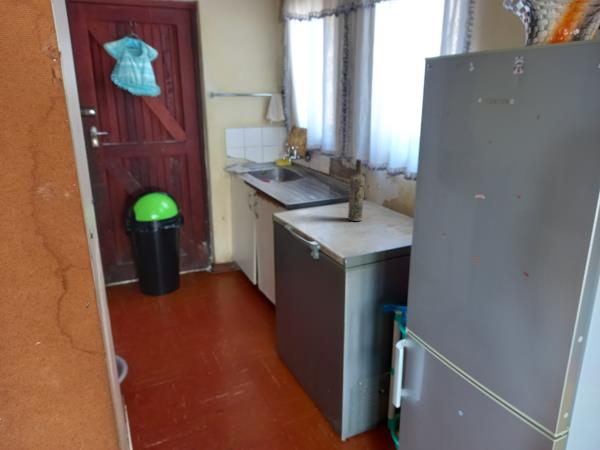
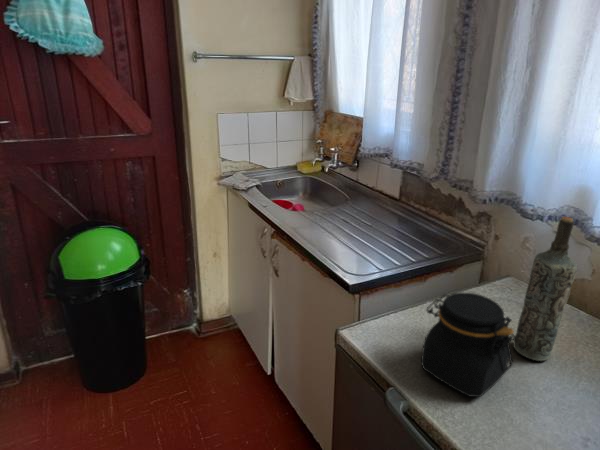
jar: none [304,190,337,226] -> present [421,293,515,397]

